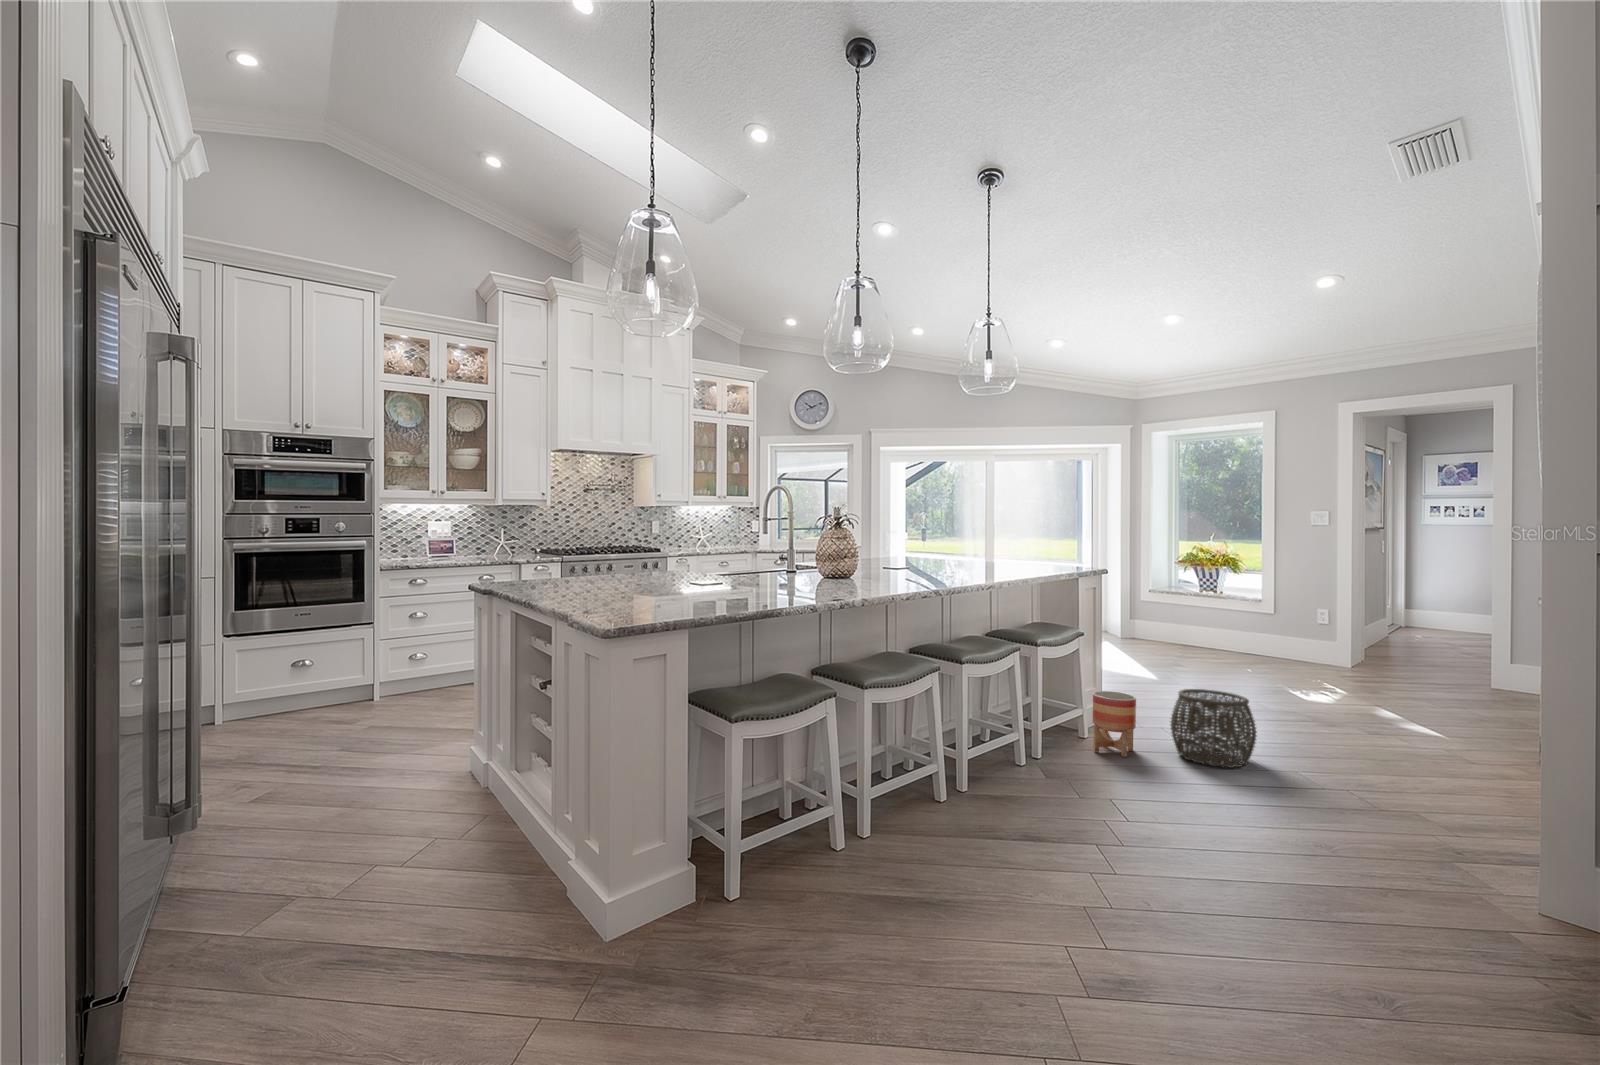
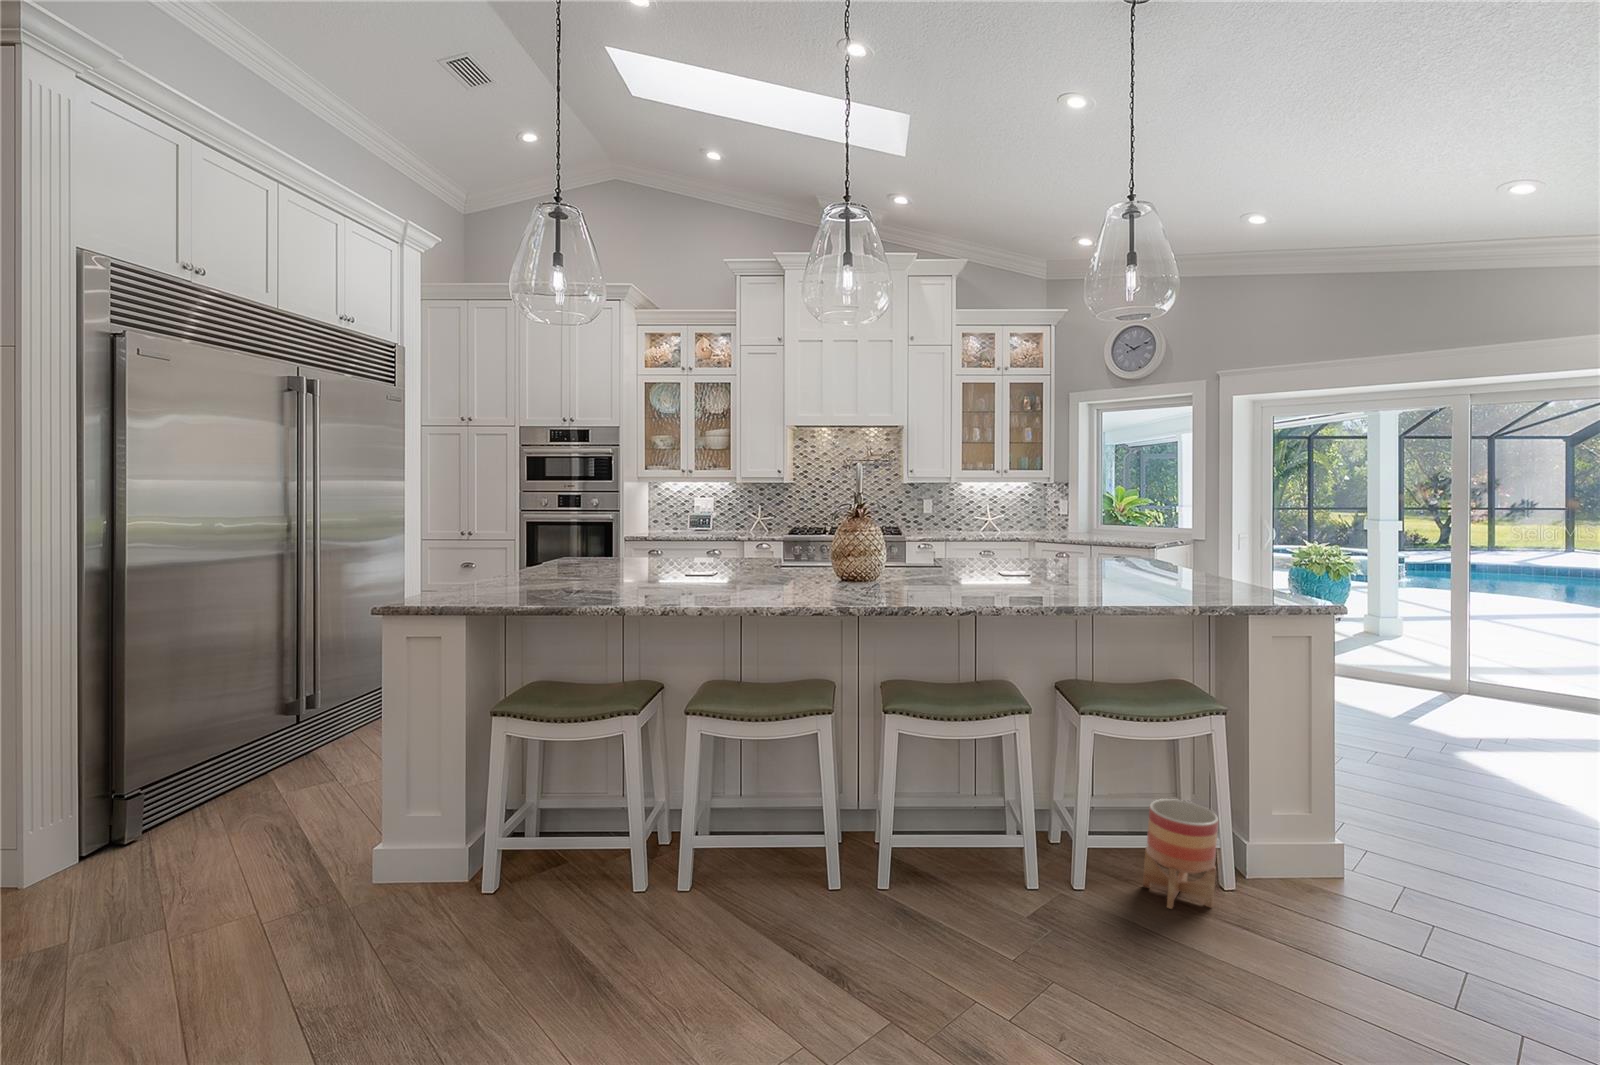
woven basket: present [1171,689,1257,768] -> none [1247,835,1410,1001]

